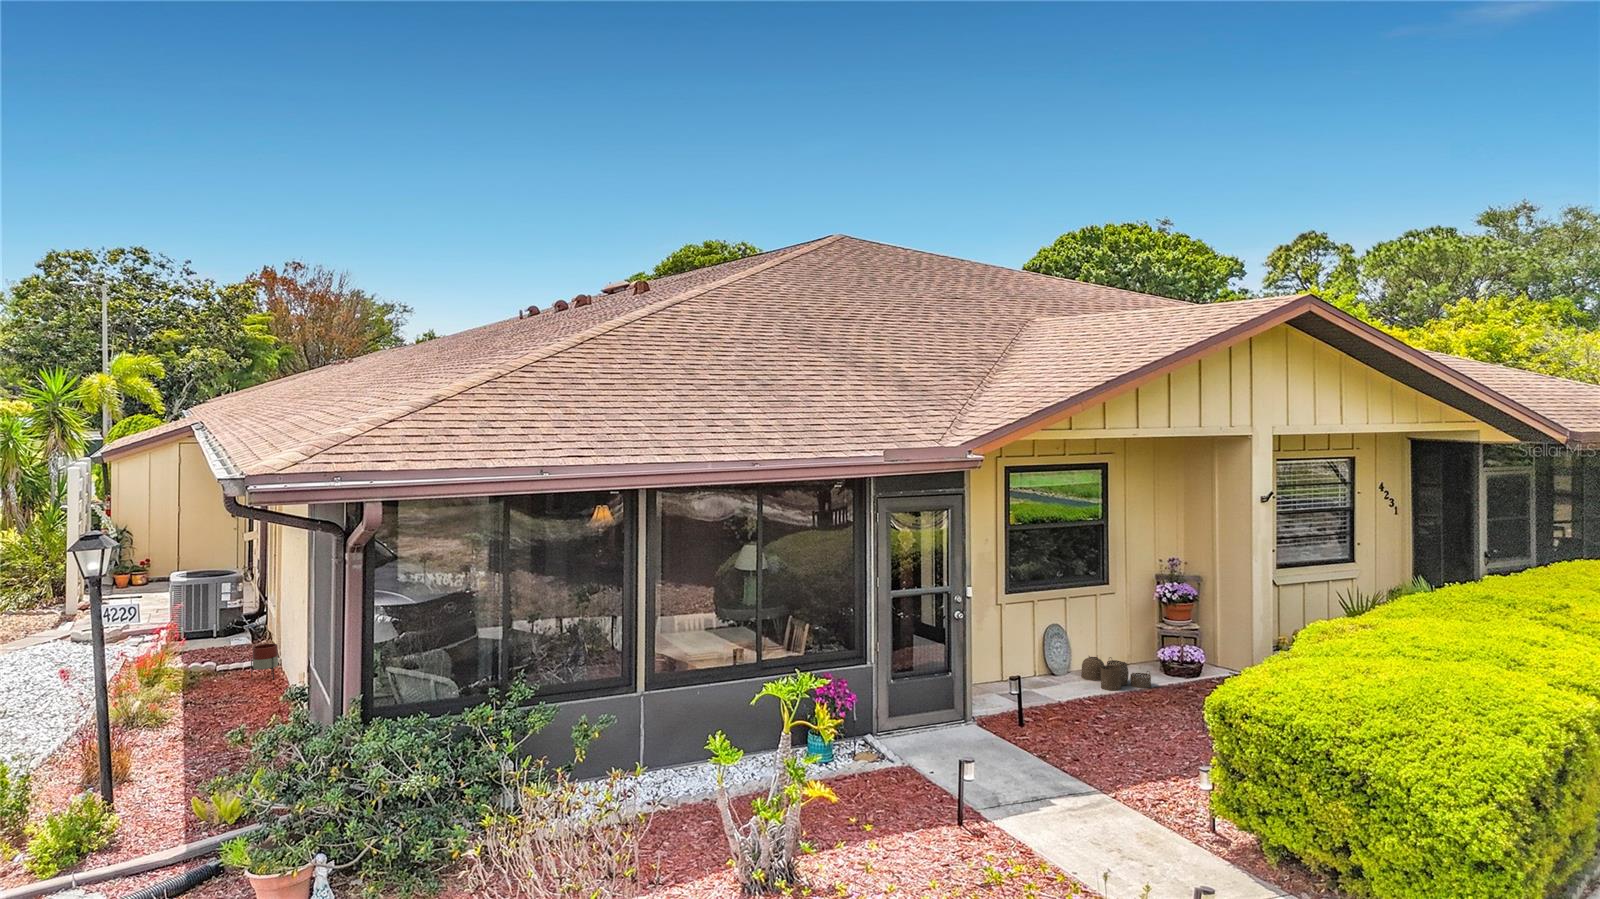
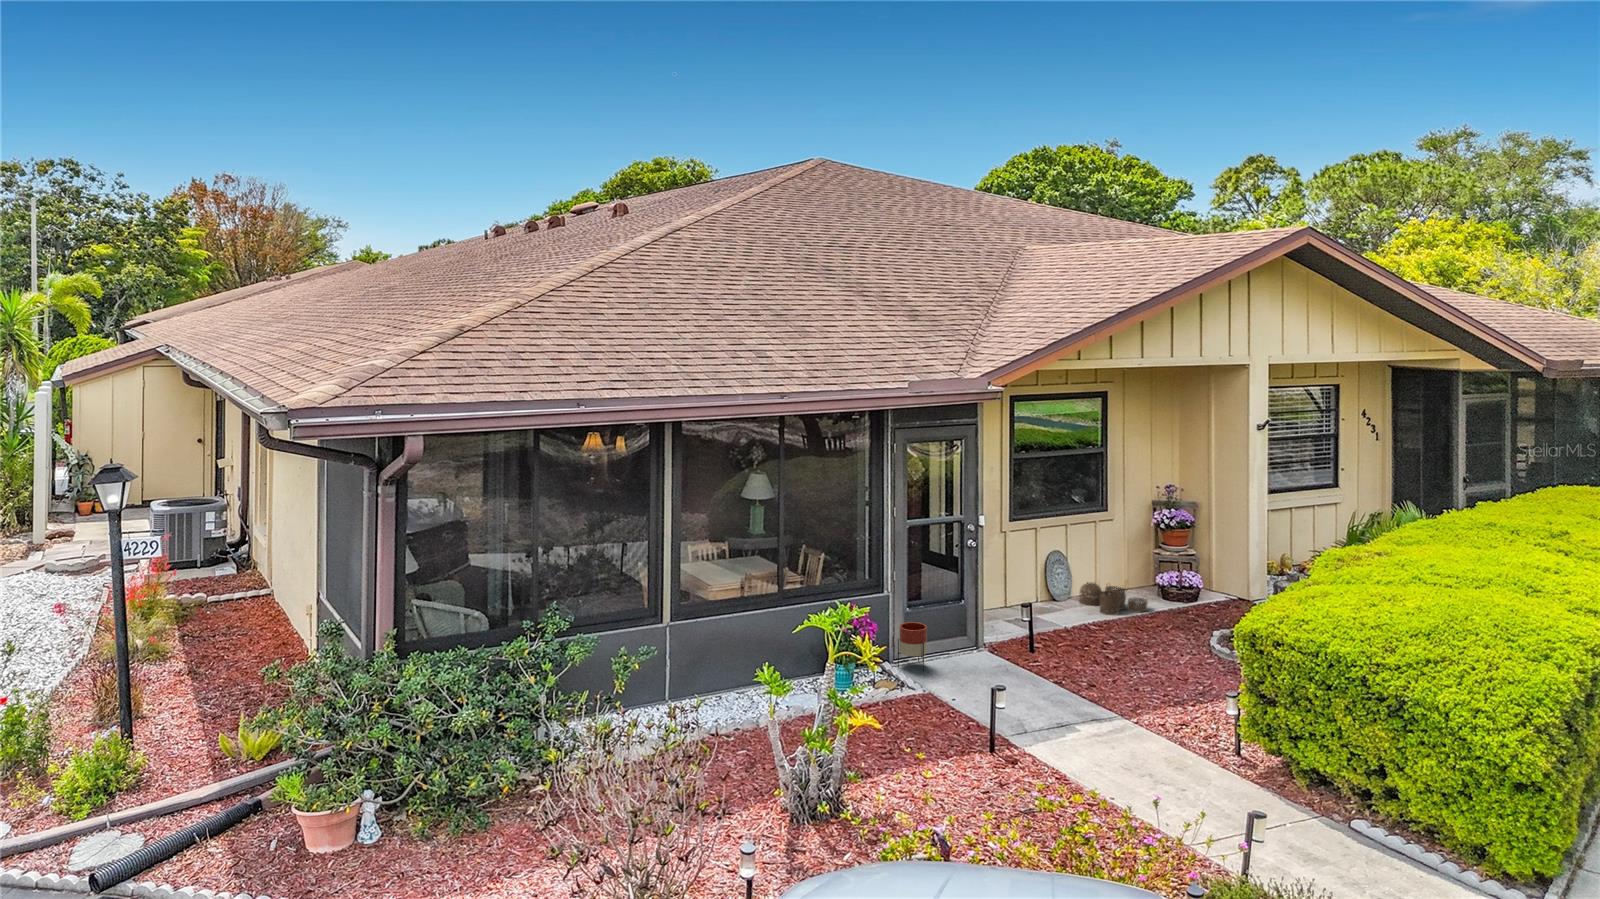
planter: present [251,643,278,680] -> present [898,622,927,671]

